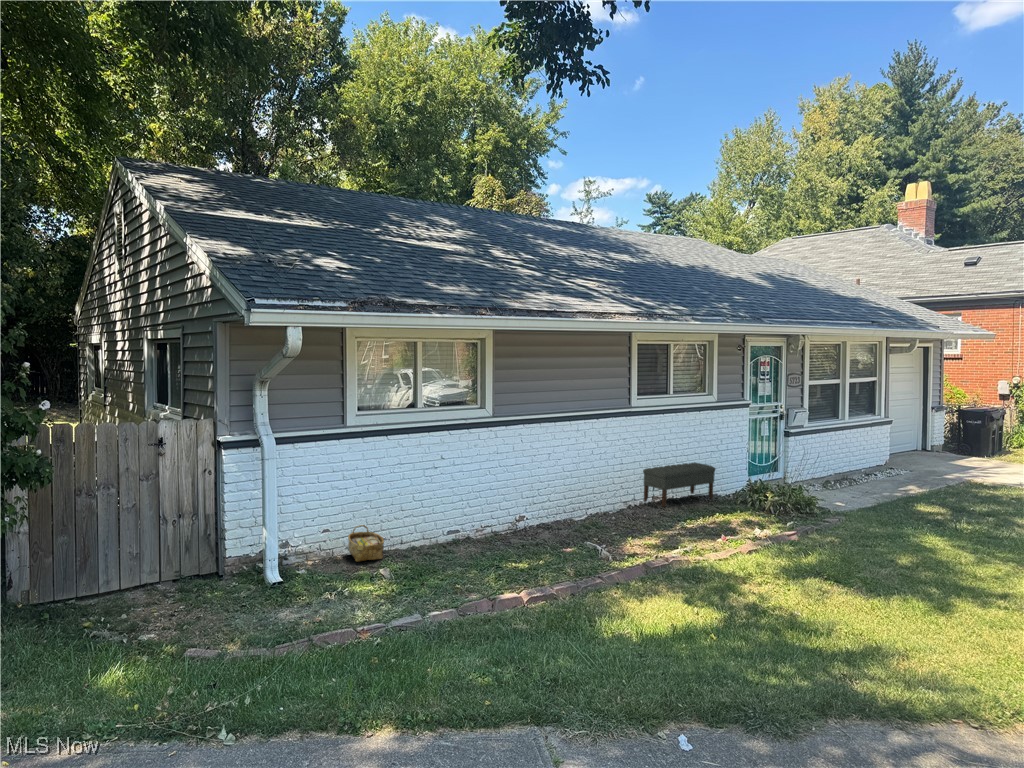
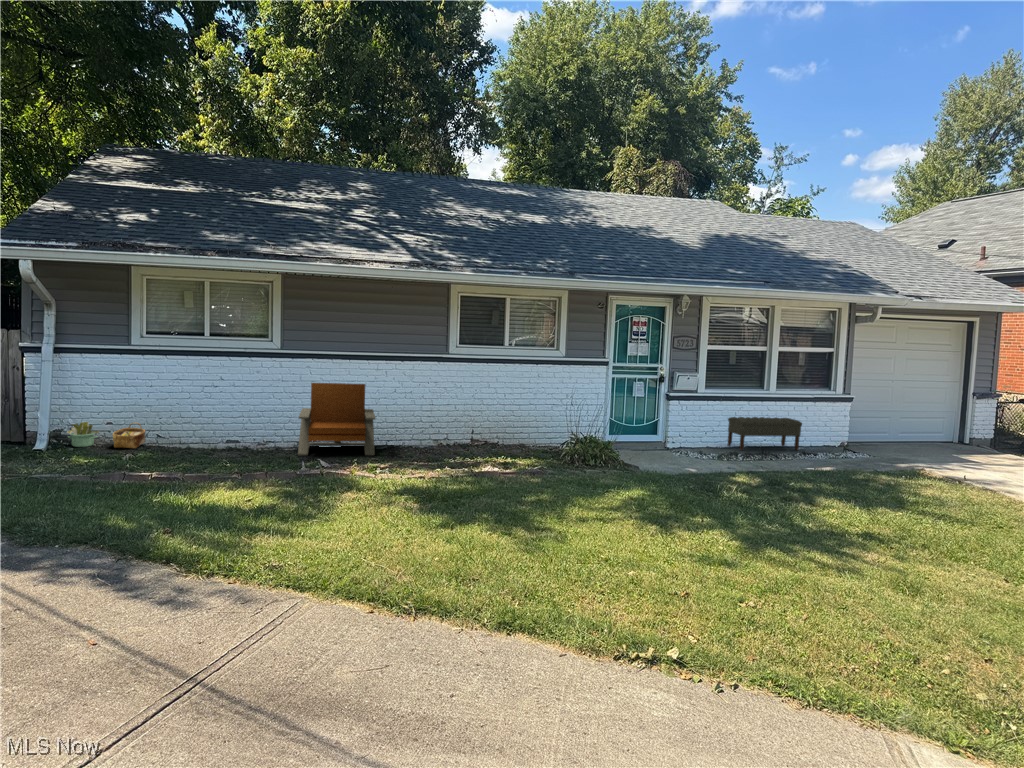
lounge chair: none [523,448,627,540] -> present [298,383,376,455]
bench: present [643,462,716,507] -> present [728,417,802,451]
decorative plant: none [293,533,330,569] -> present [68,422,99,447]

